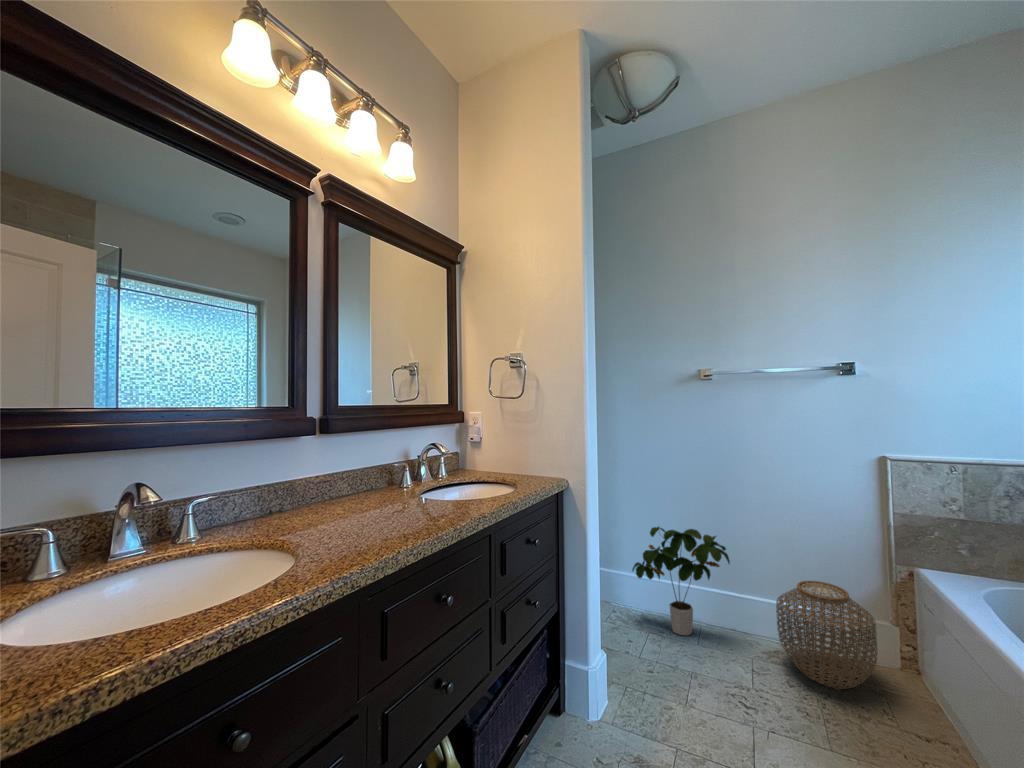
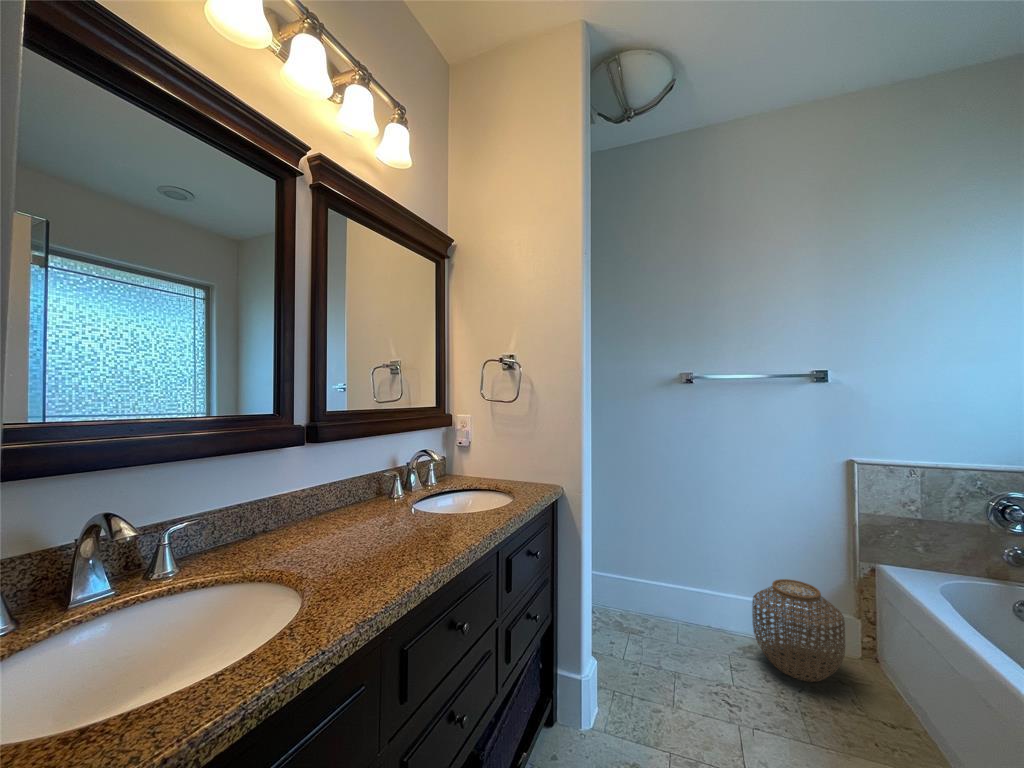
potted plant: present [632,527,730,635] -> none [612,528,708,635]

